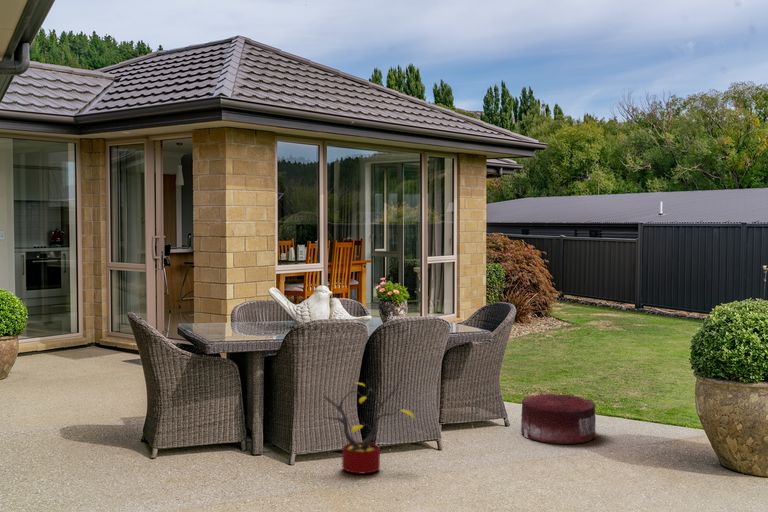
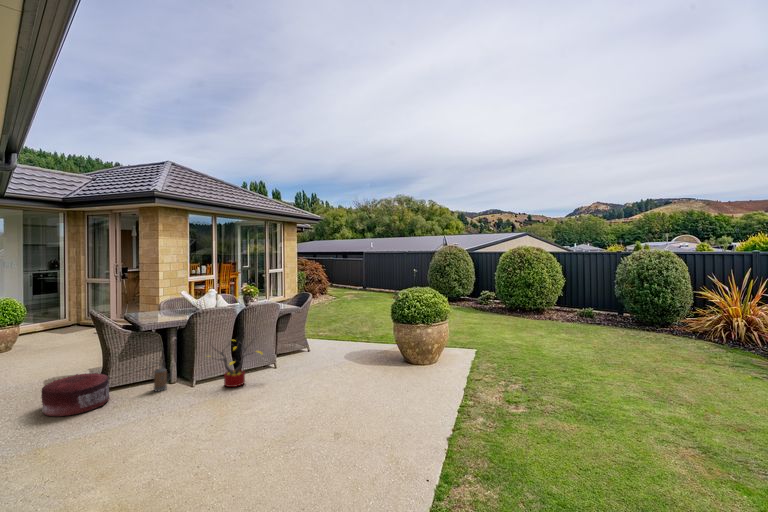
pouf: present [521,393,596,444] -> present [41,373,110,417]
watering can: none [212,412,257,466] -> present [148,367,167,391]

